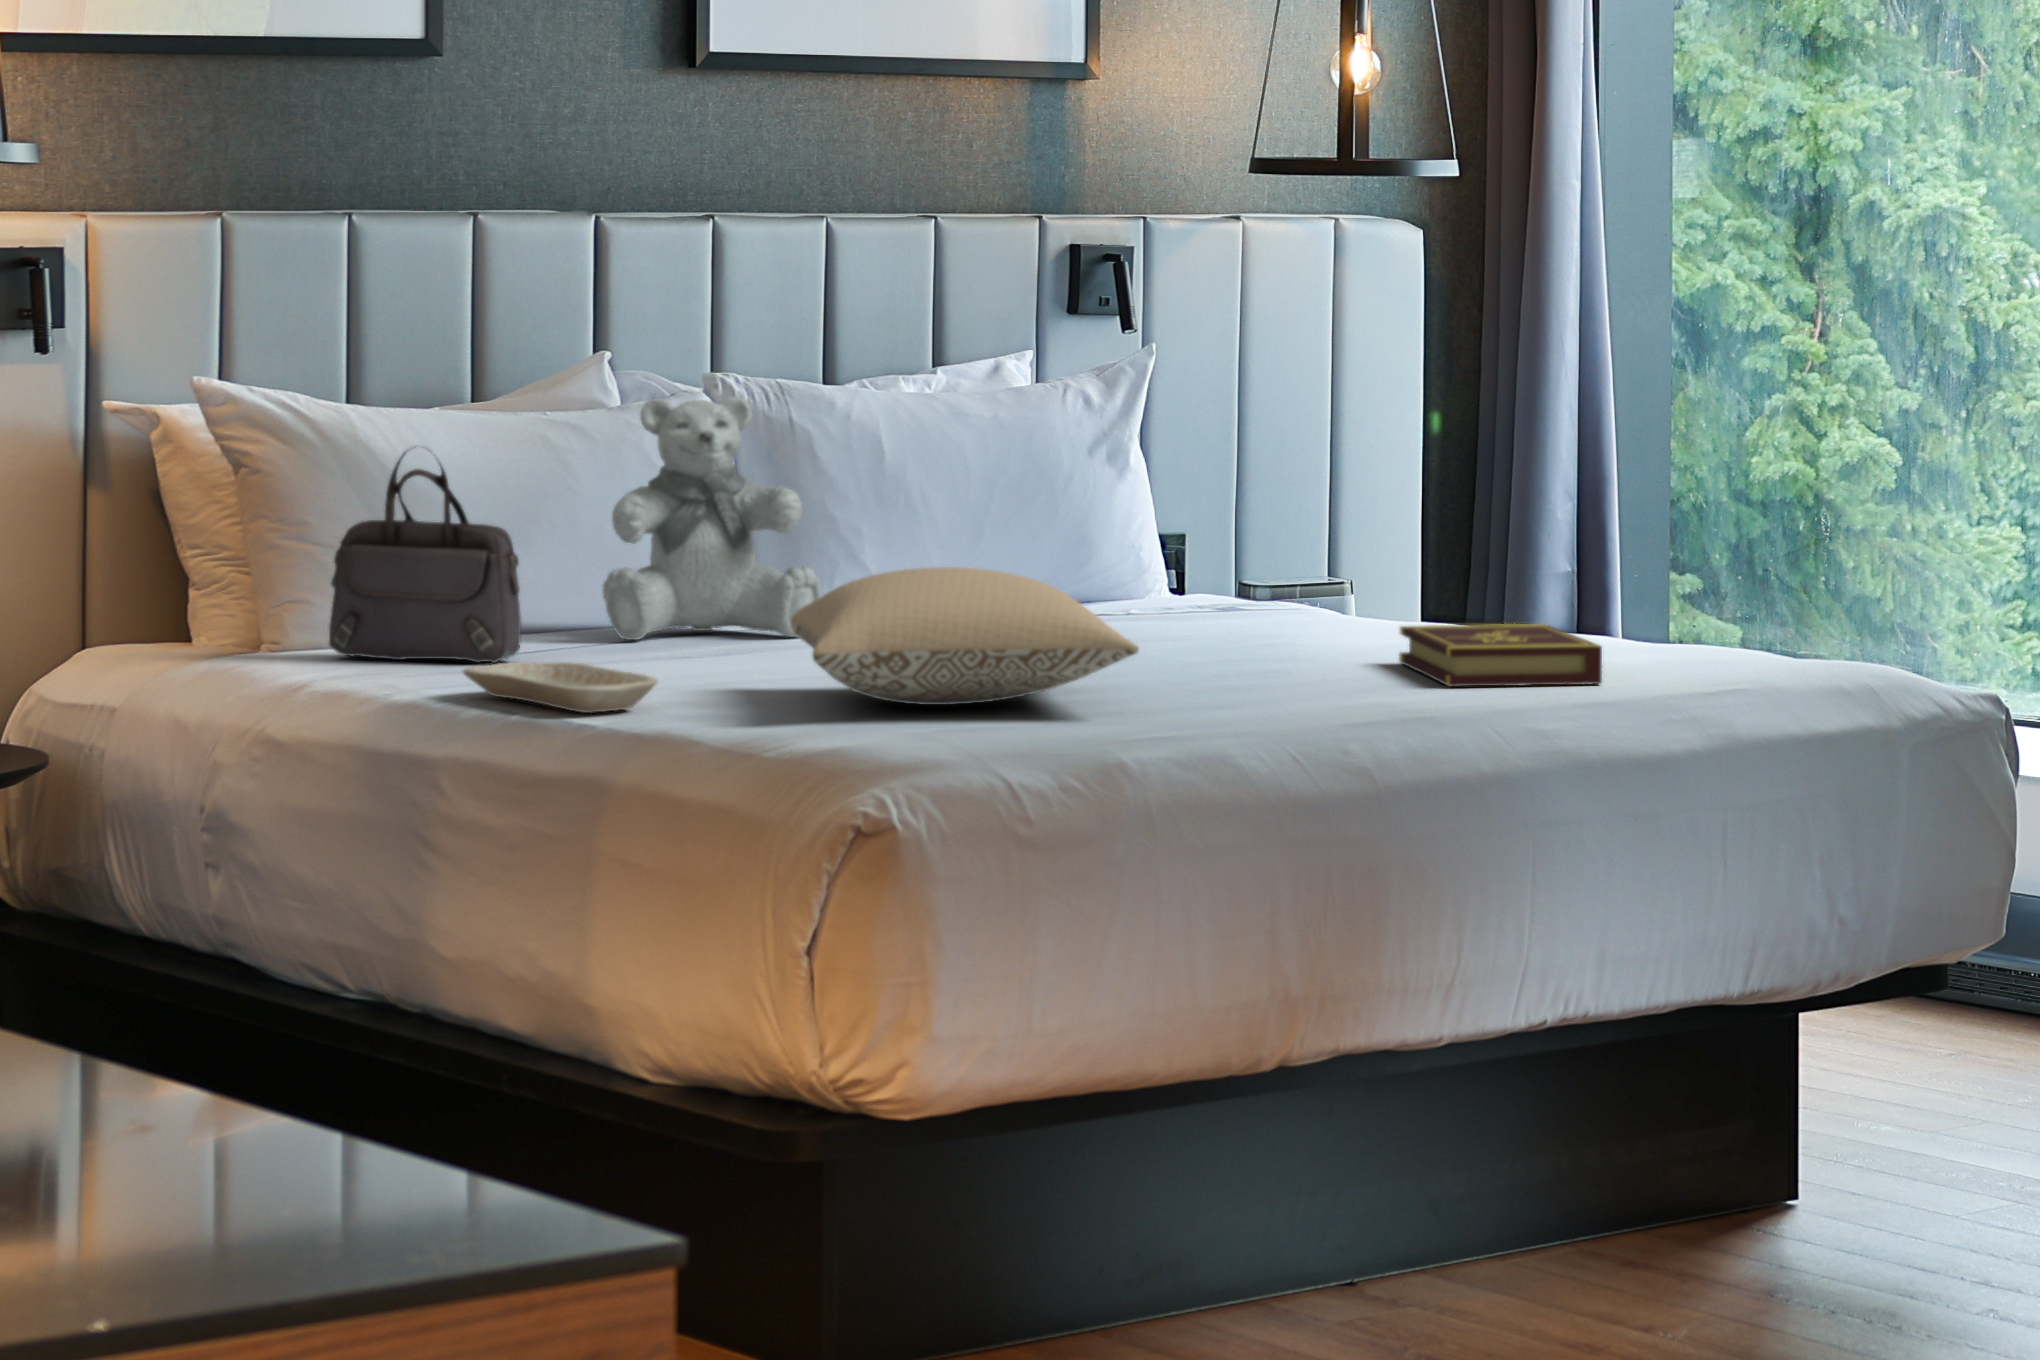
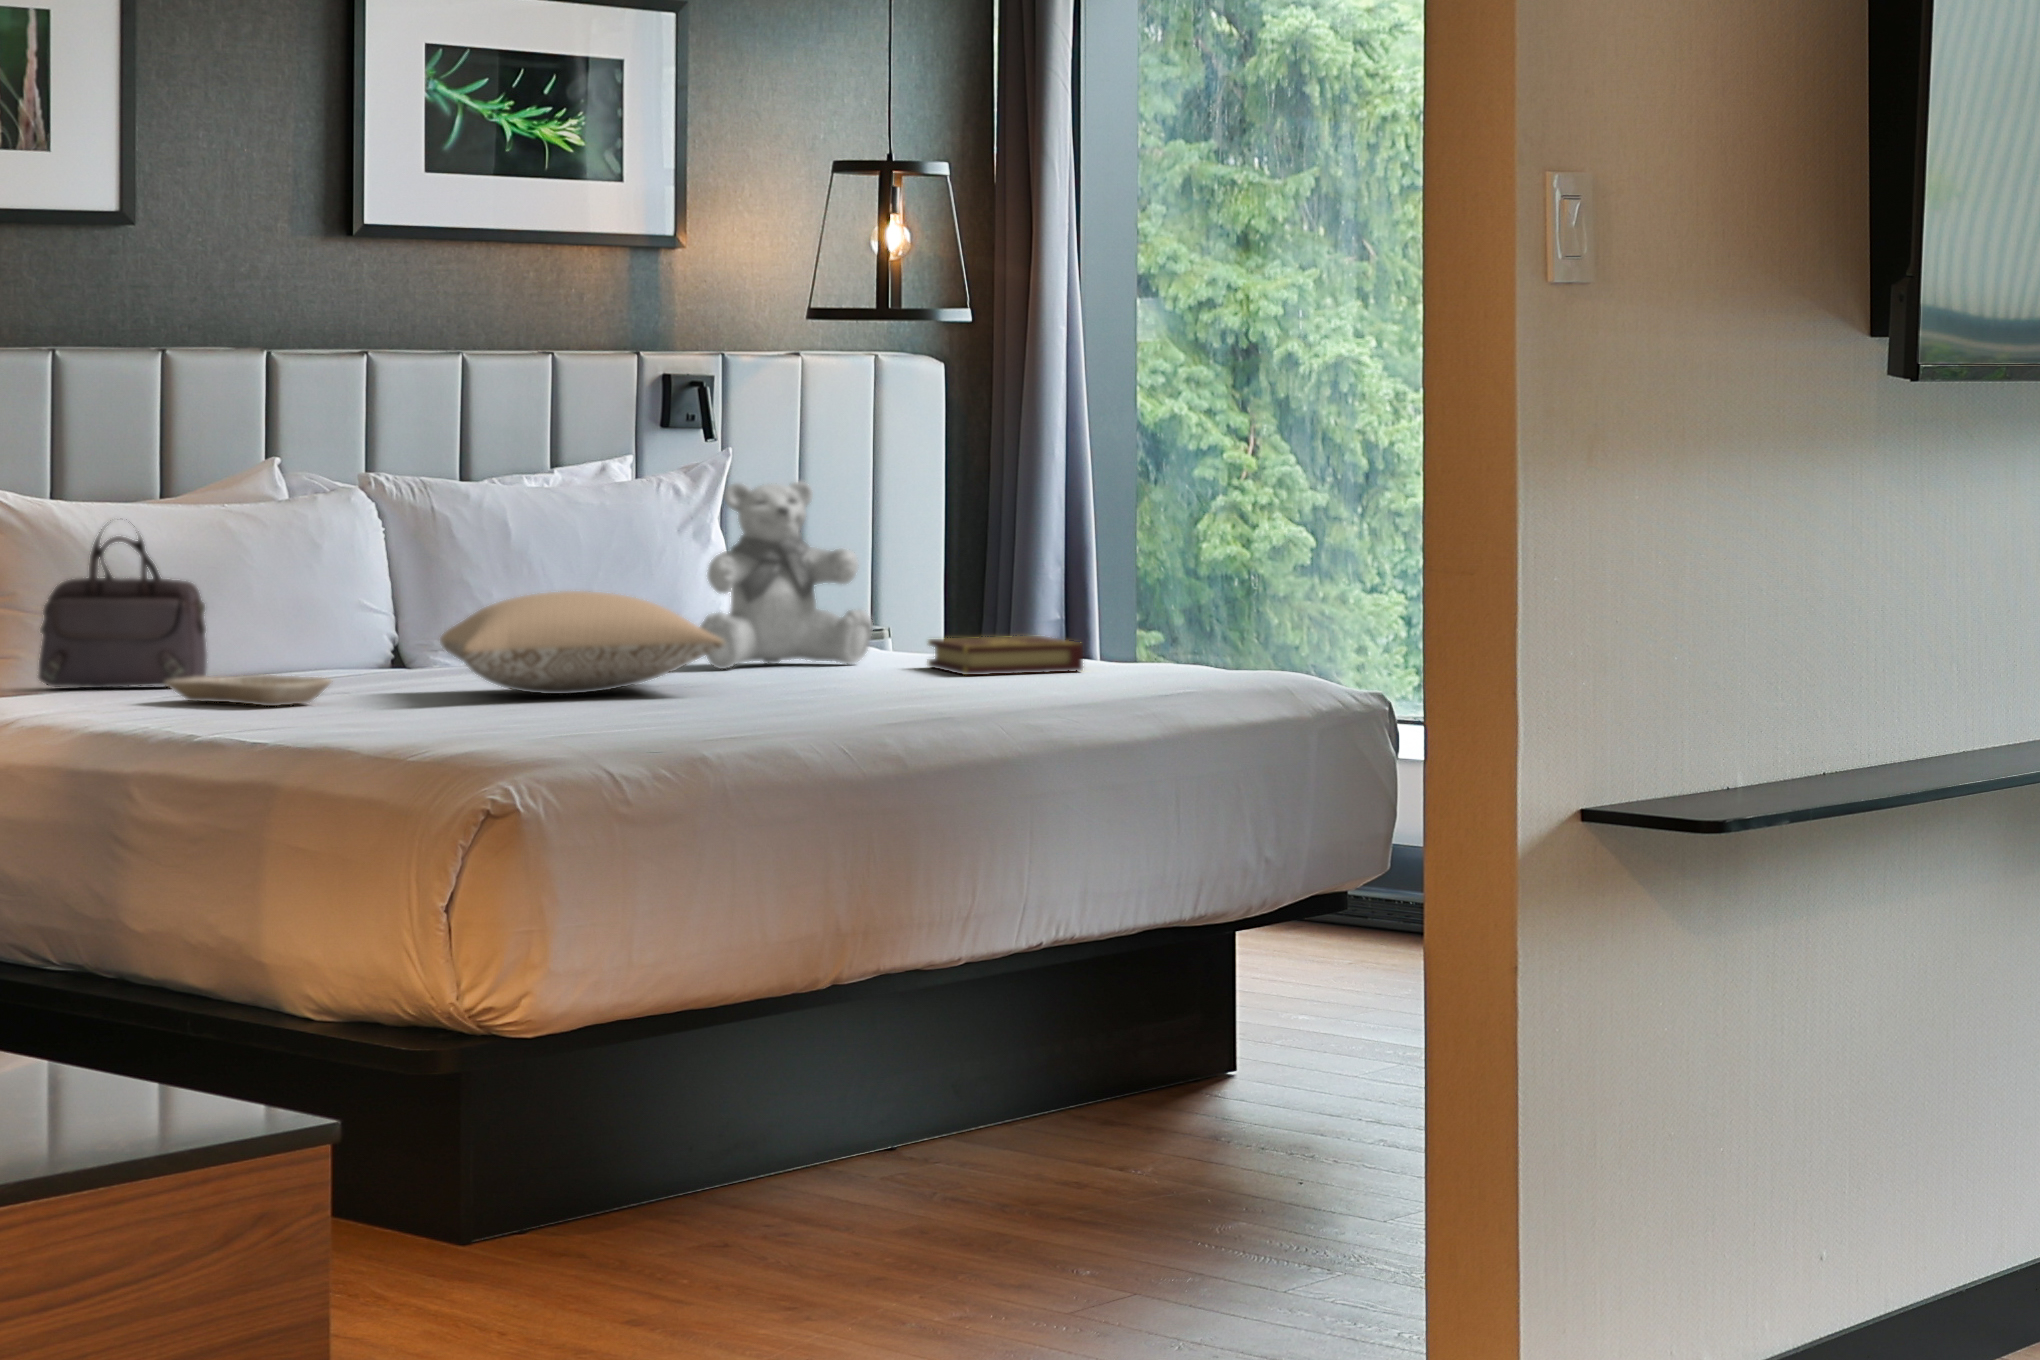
teddy bear: present [602,397,821,640] -> present [700,482,873,669]

